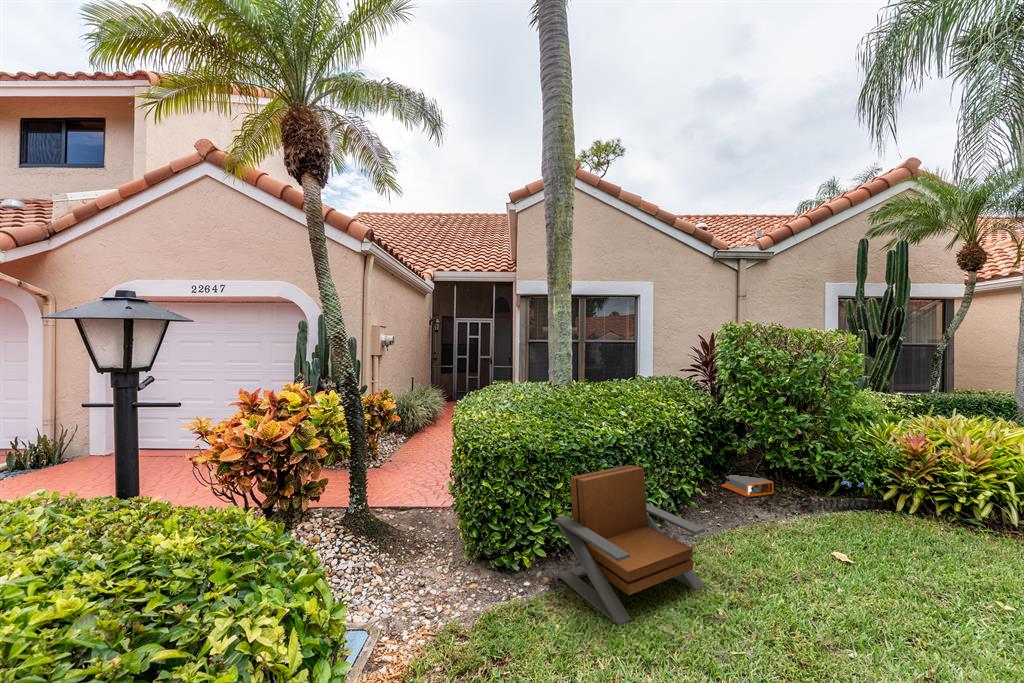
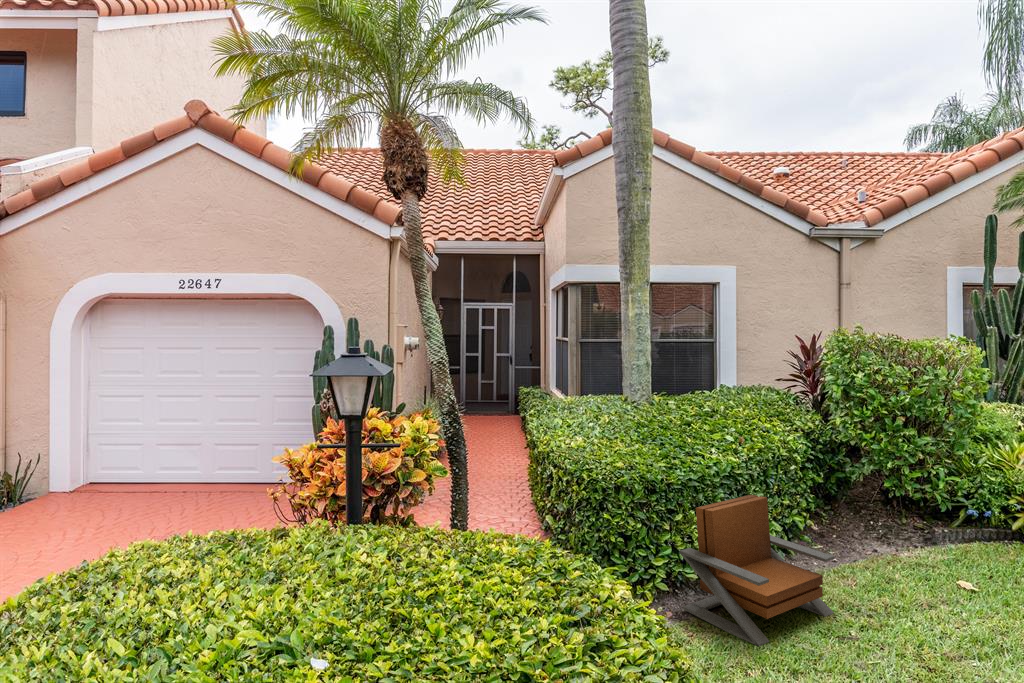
storage box: present [721,475,774,497] -> none [828,502,891,530]

